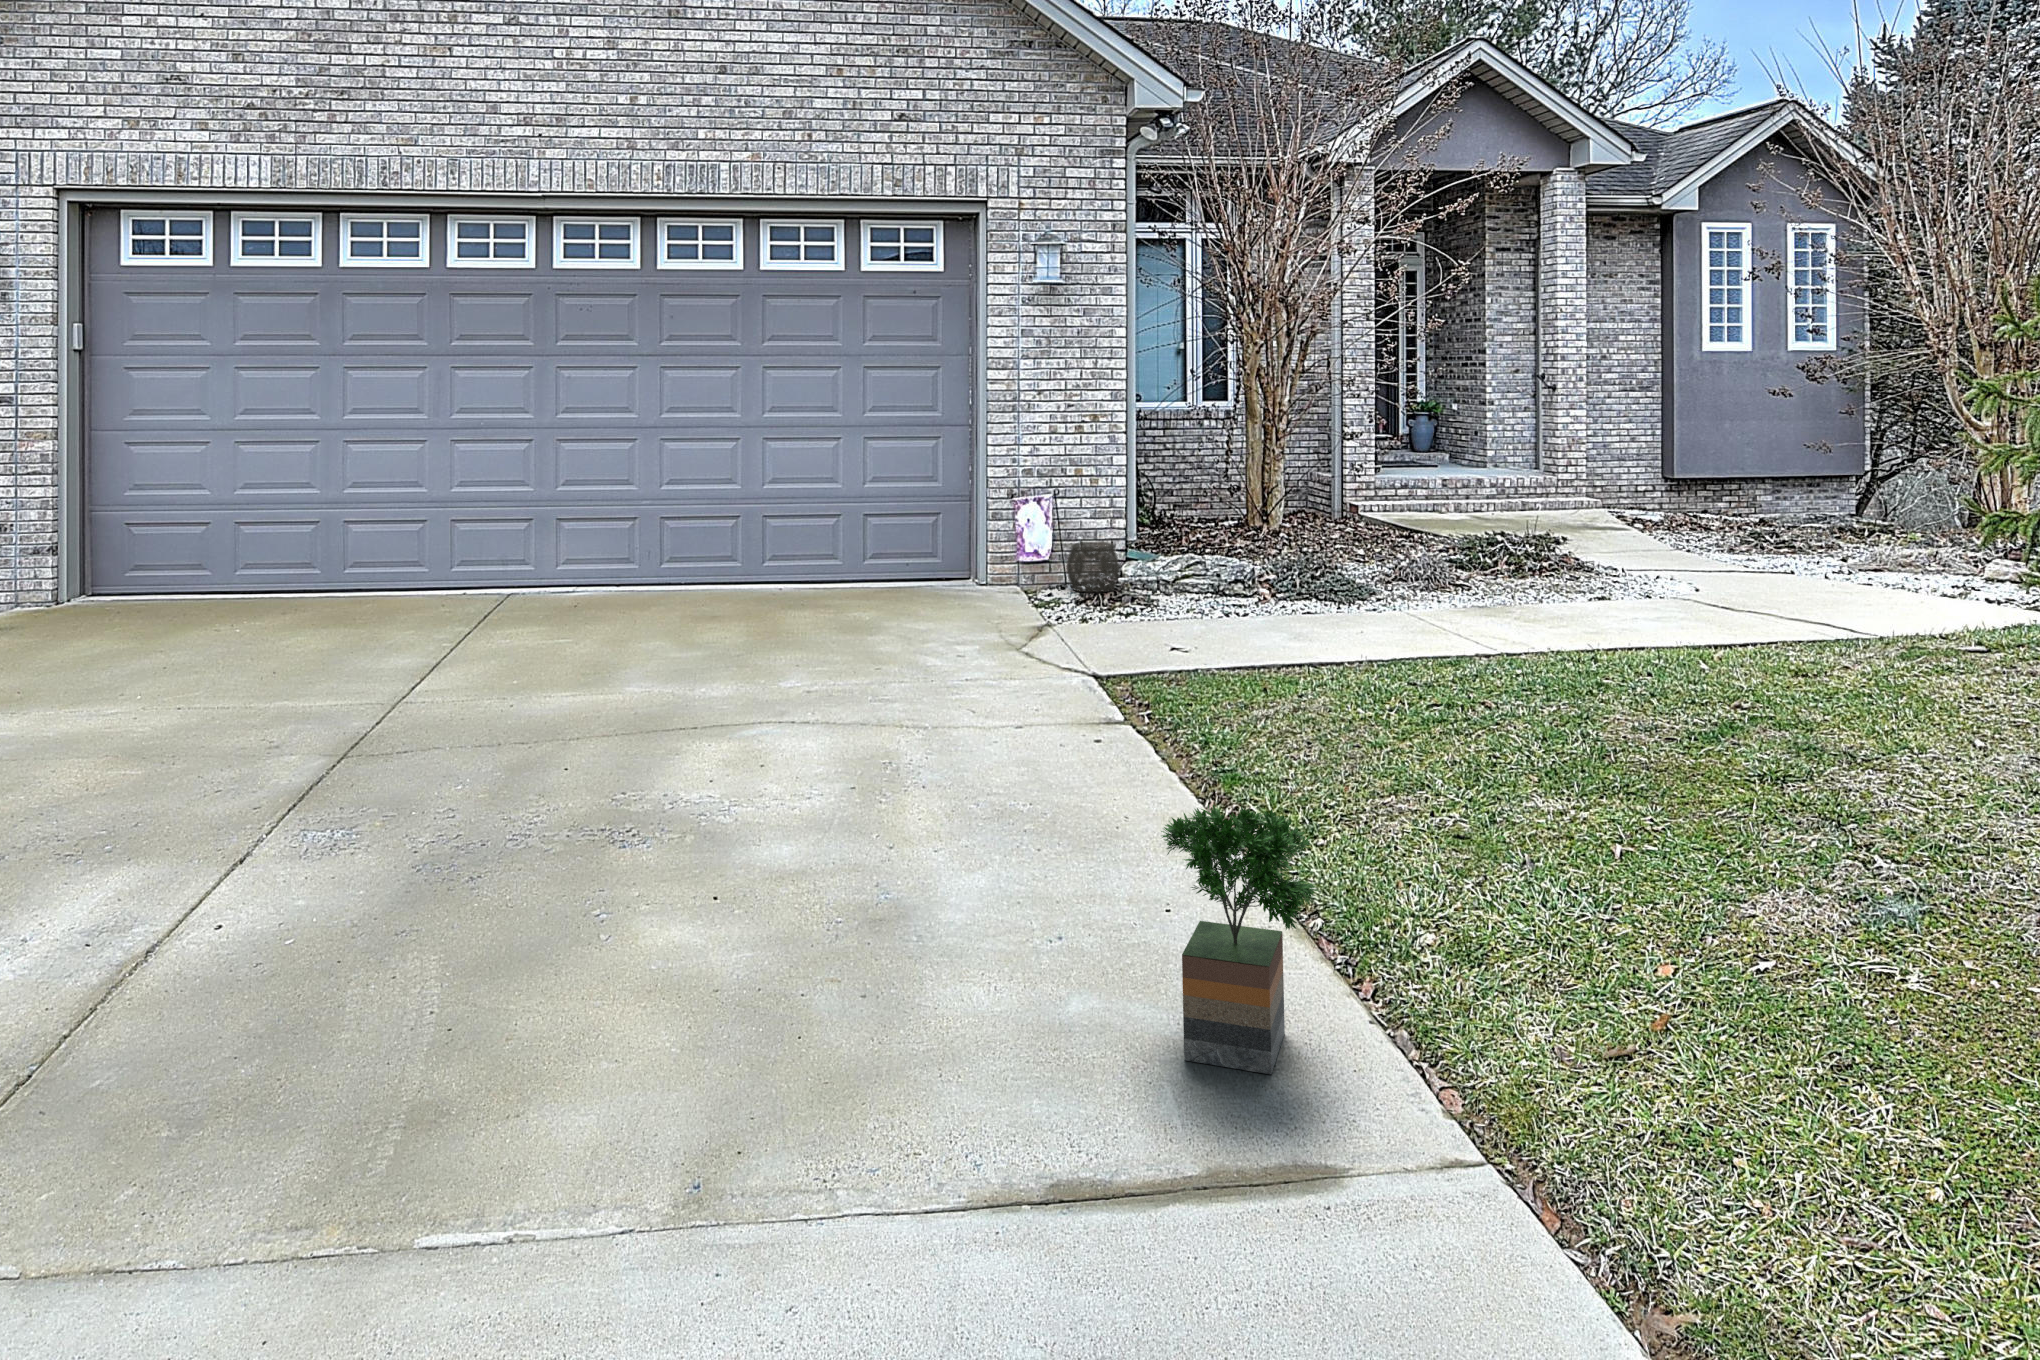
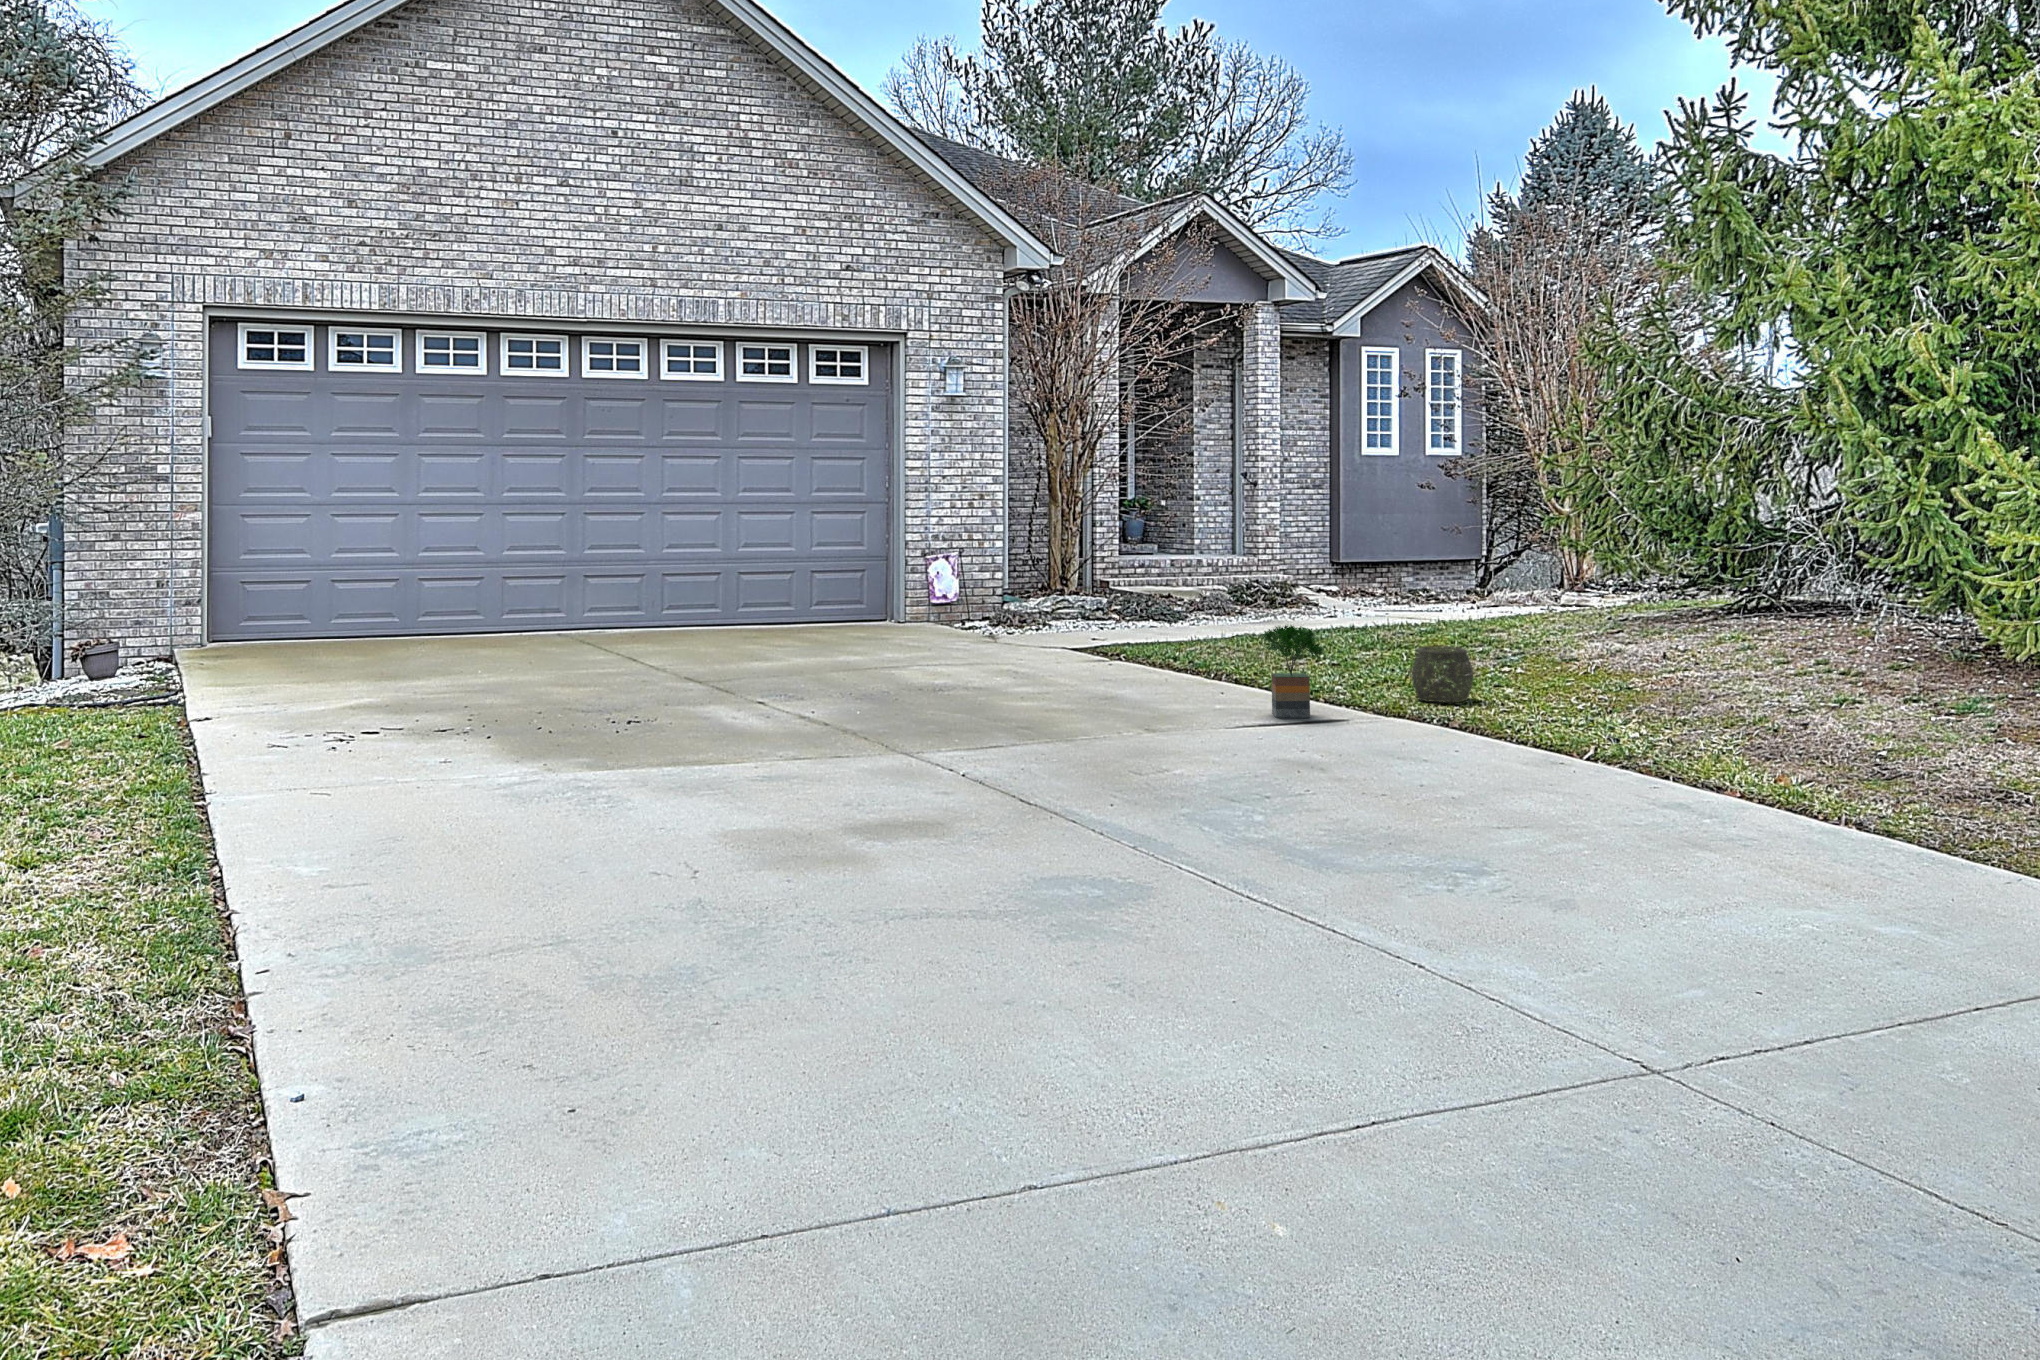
woven basket: present [1067,542,1119,593] -> present [1412,646,1473,703]

